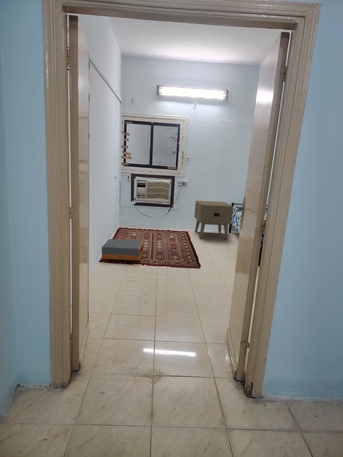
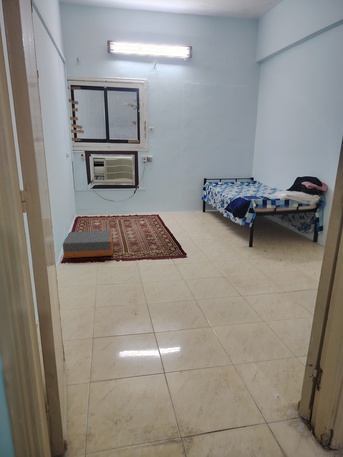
nightstand: present [194,201,233,239] -> none [164,178,208,221]

